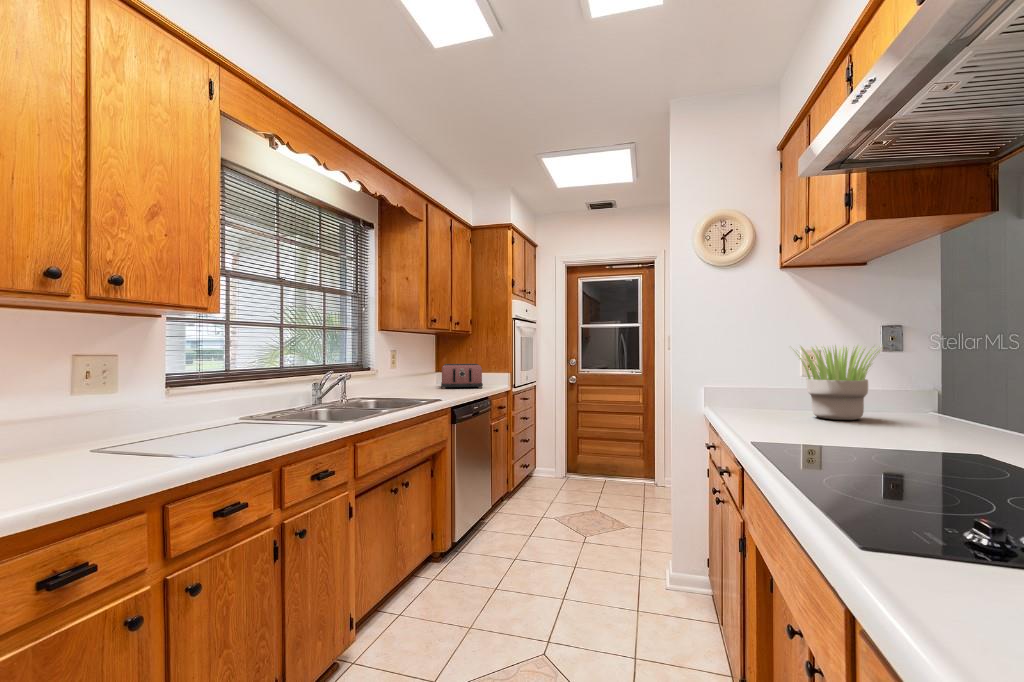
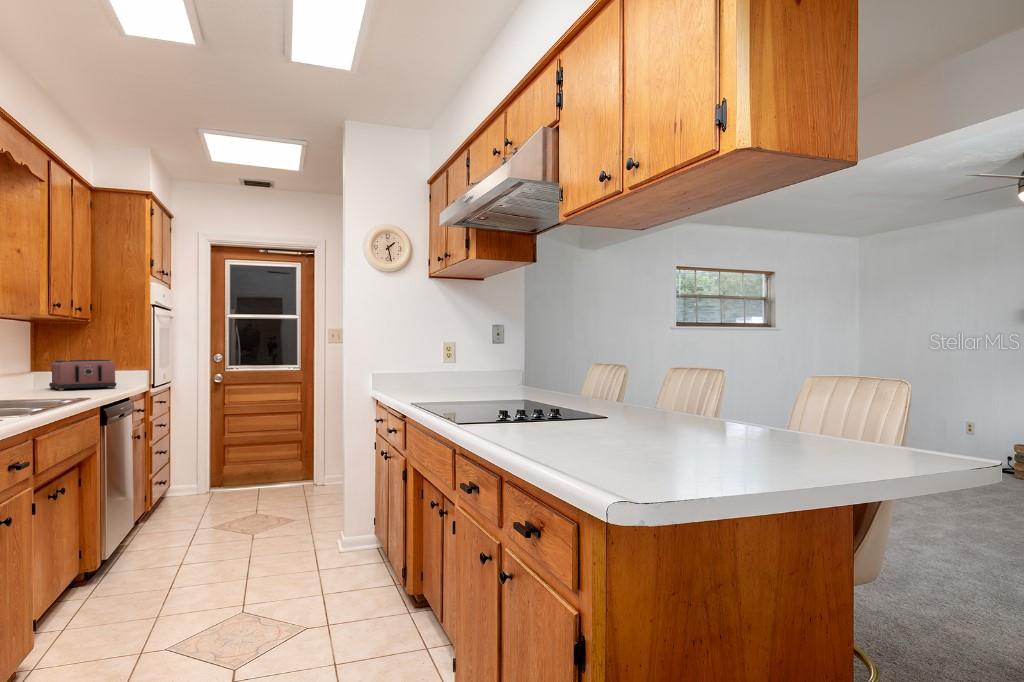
potted plant: present [796,345,880,420] -> none [432,339,494,393]

